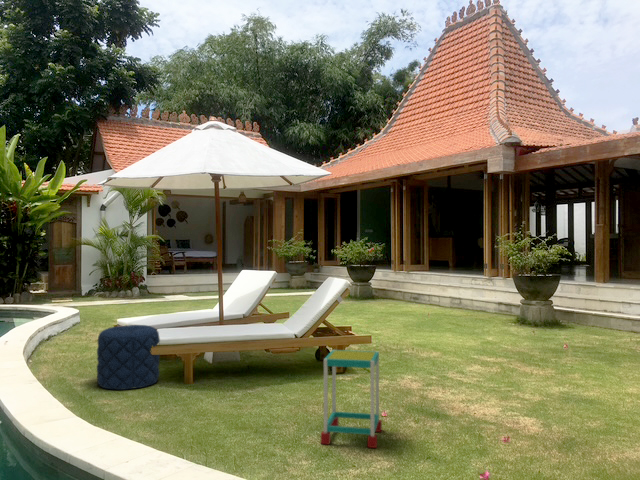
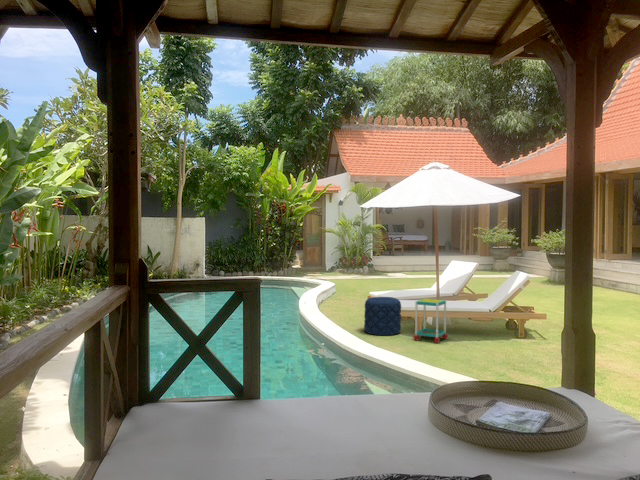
side table: present [321,350,382,448] -> present [414,299,447,343]

